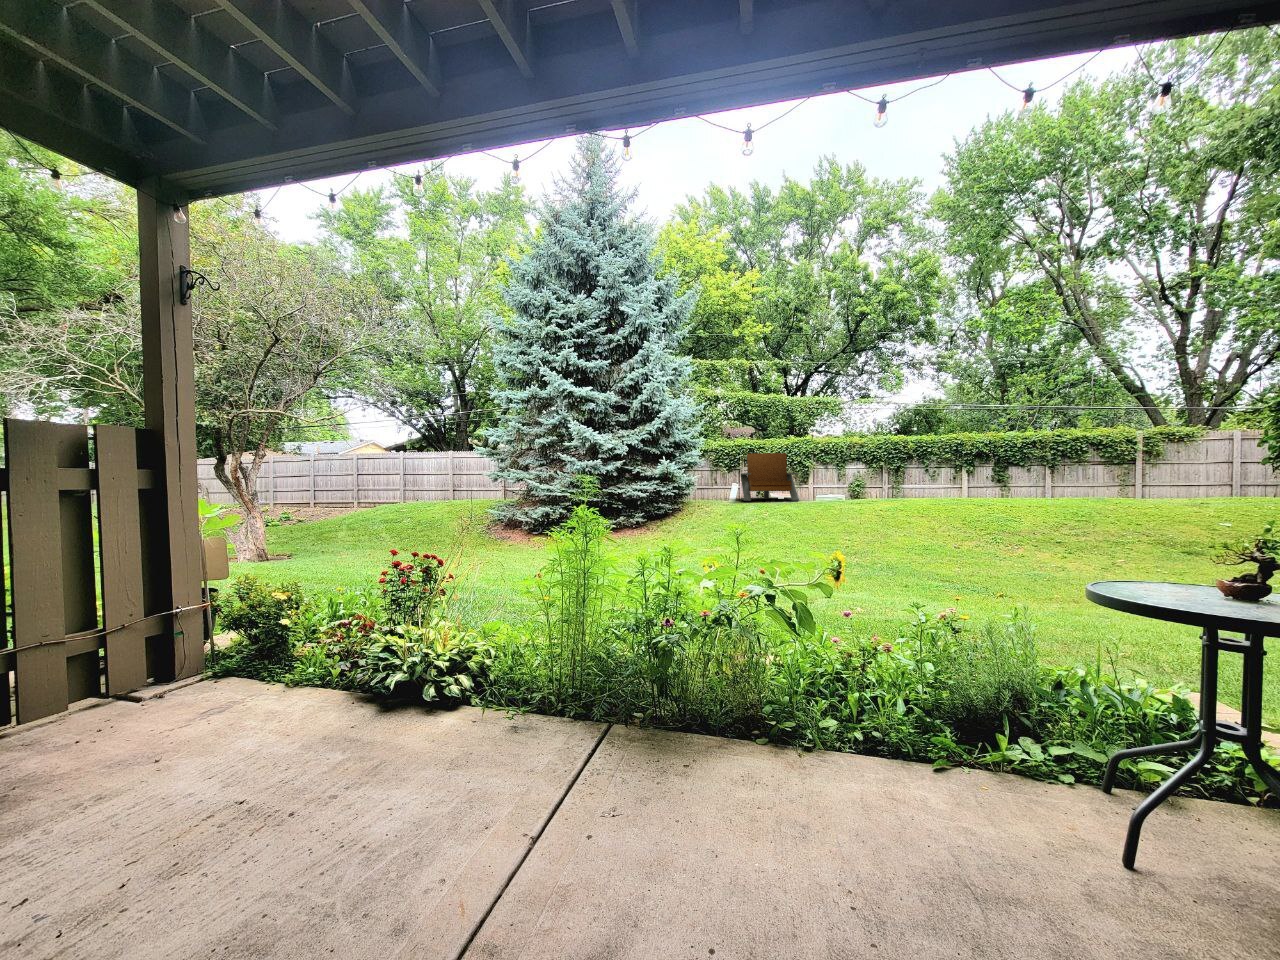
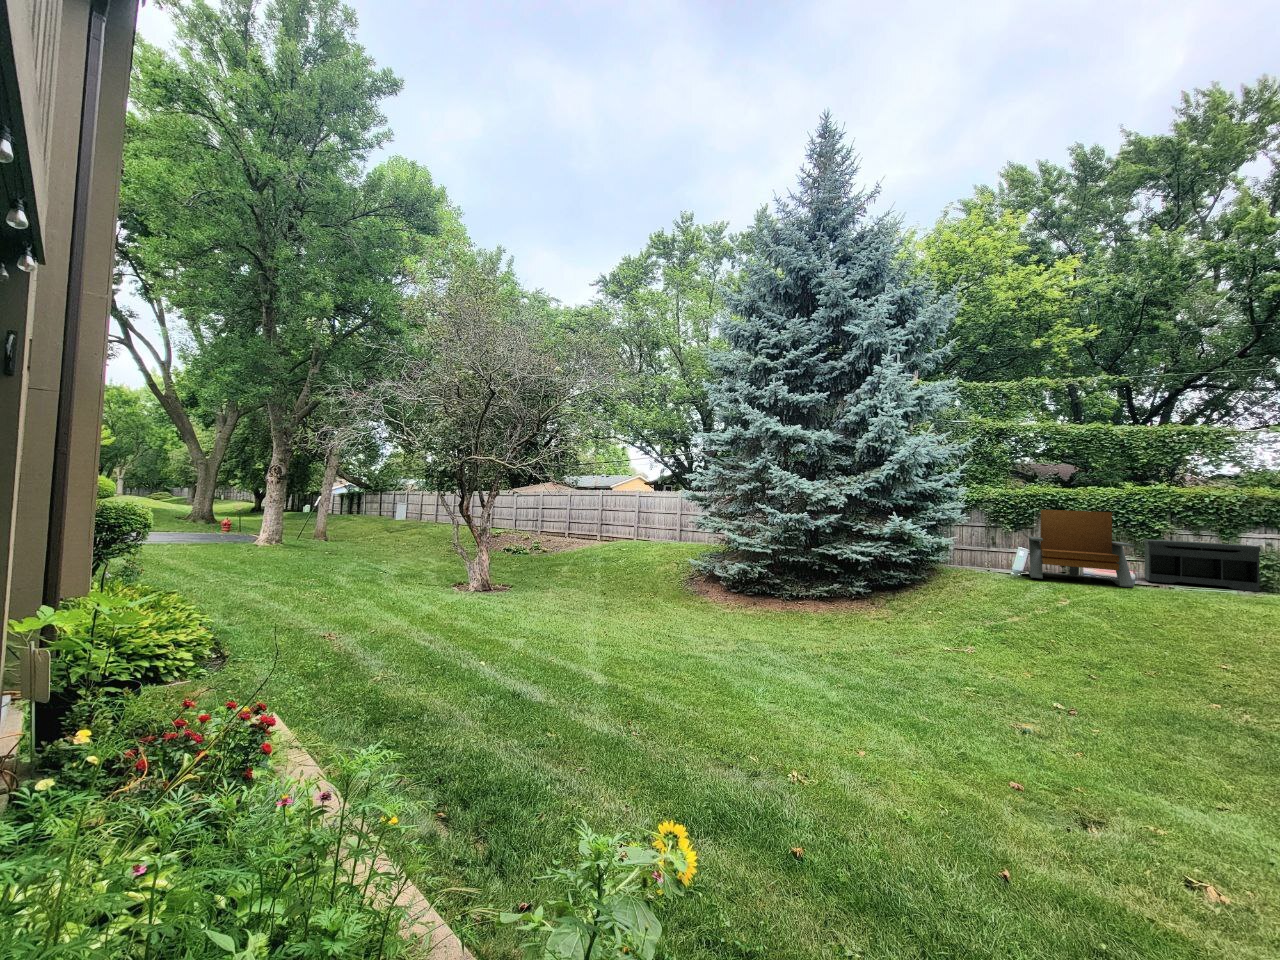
bench: none [802,470,856,497] -> present [1144,539,1260,591]

